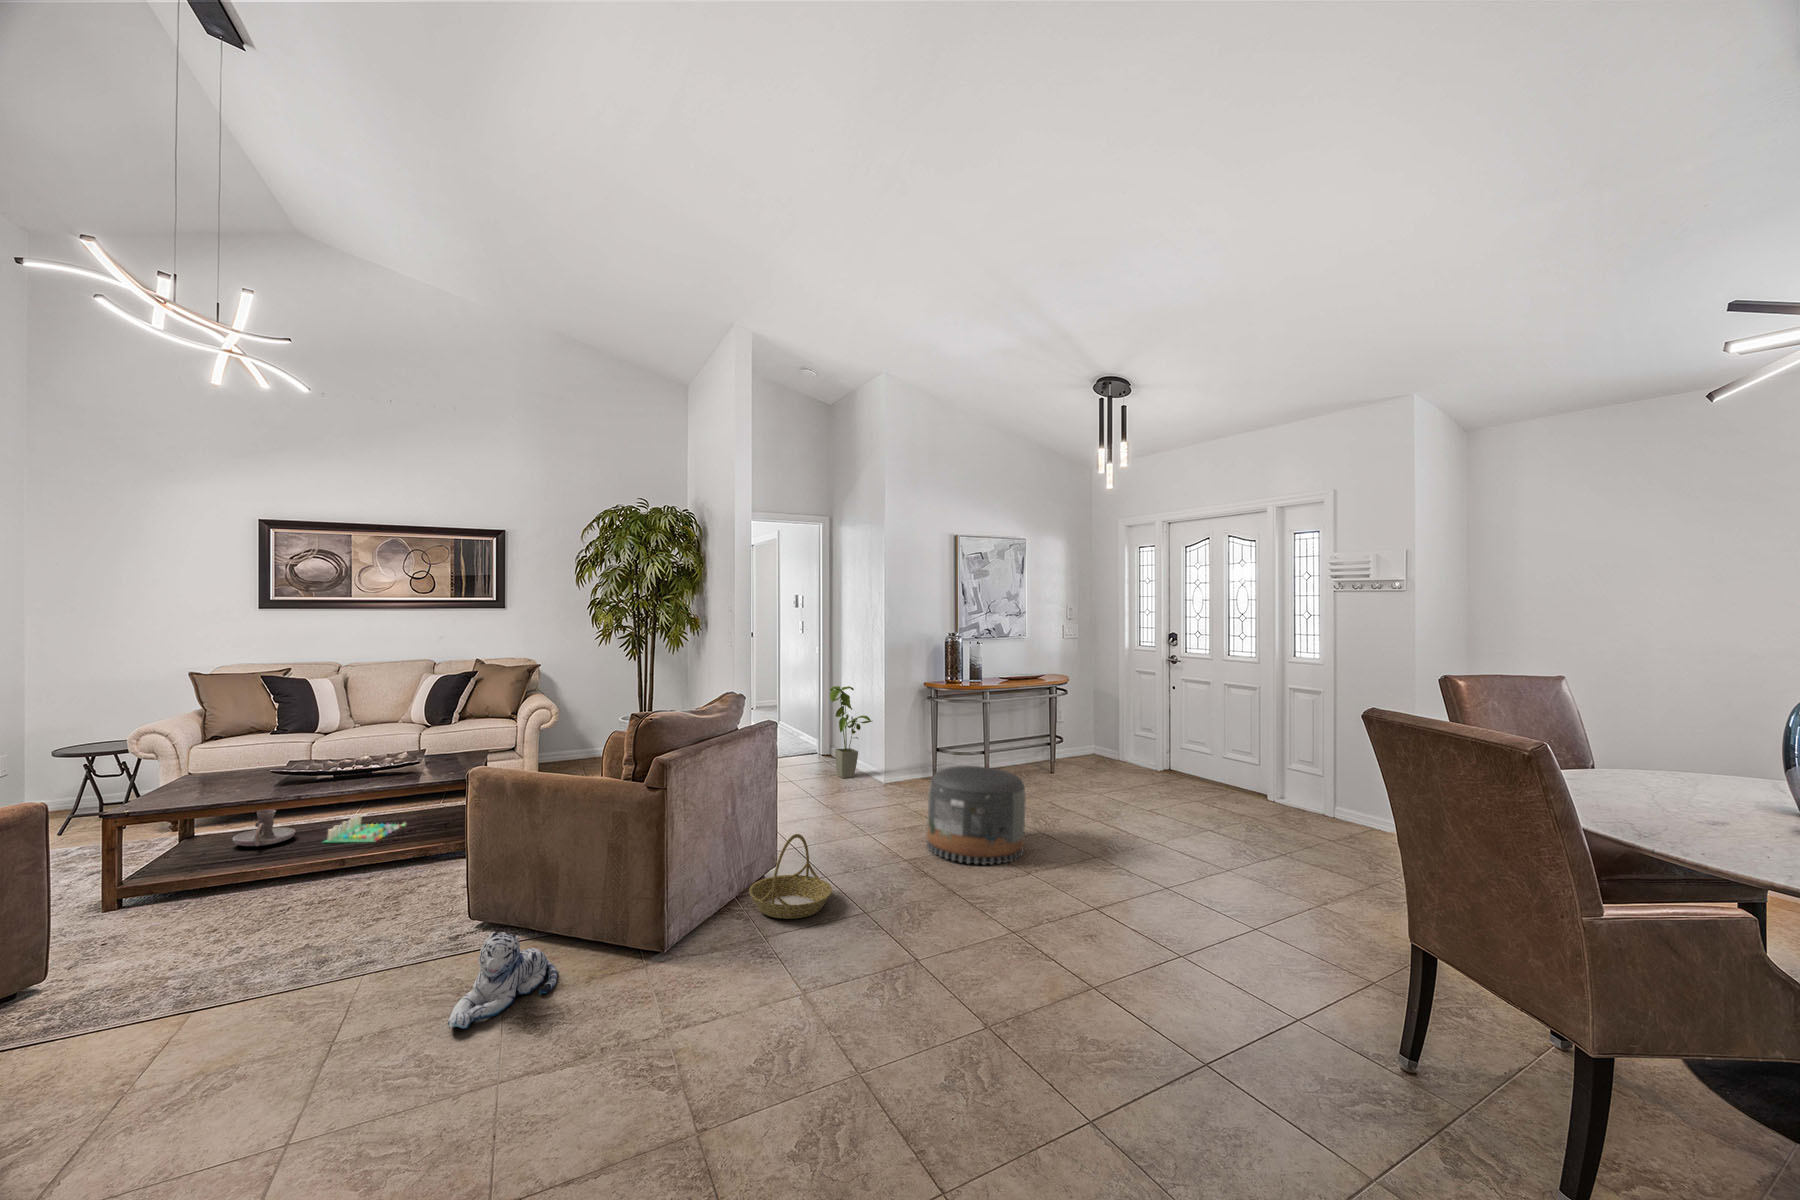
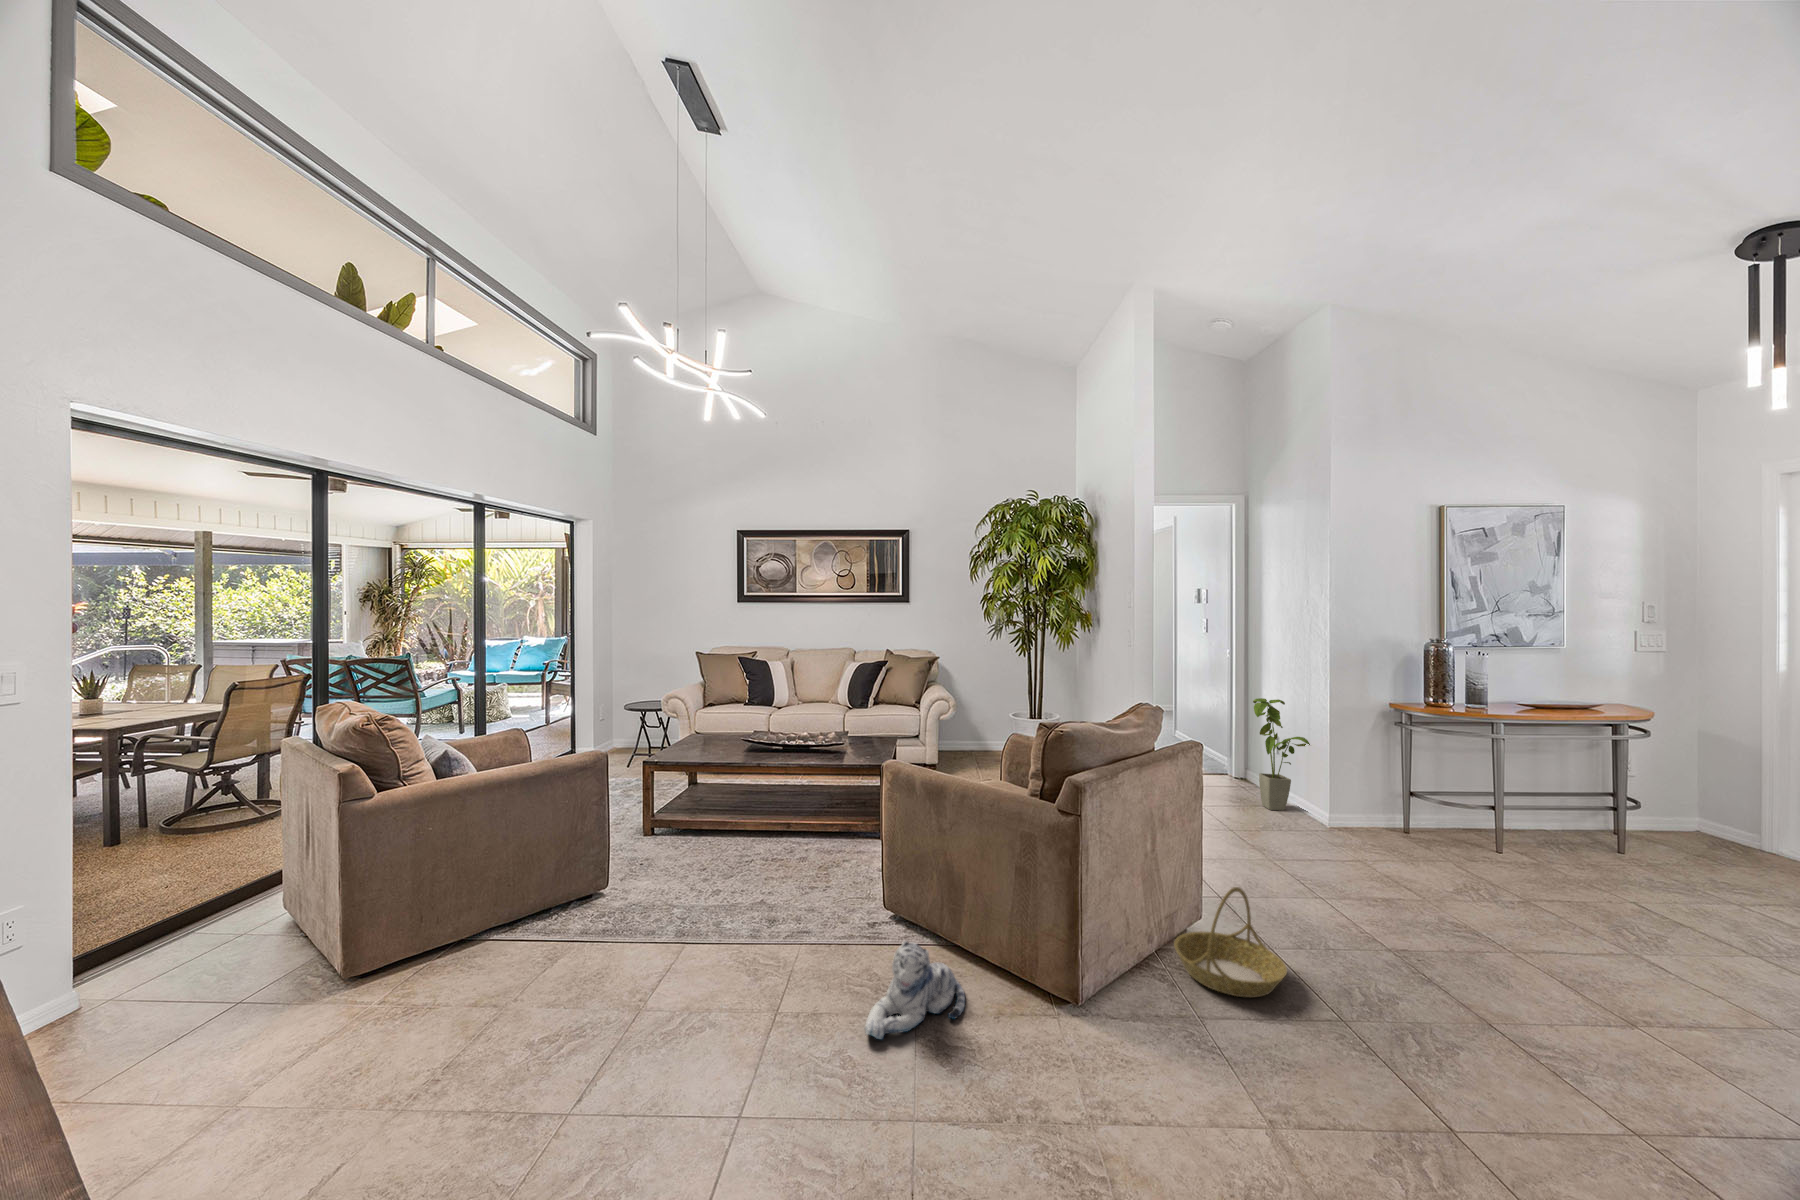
pouf: present [927,766,1026,865] -> none [1417,826,1600,984]
candle holder: present [233,810,295,846] -> none [713,772,754,803]
board game: present [324,814,406,843] -> none [772,785,834,814]

